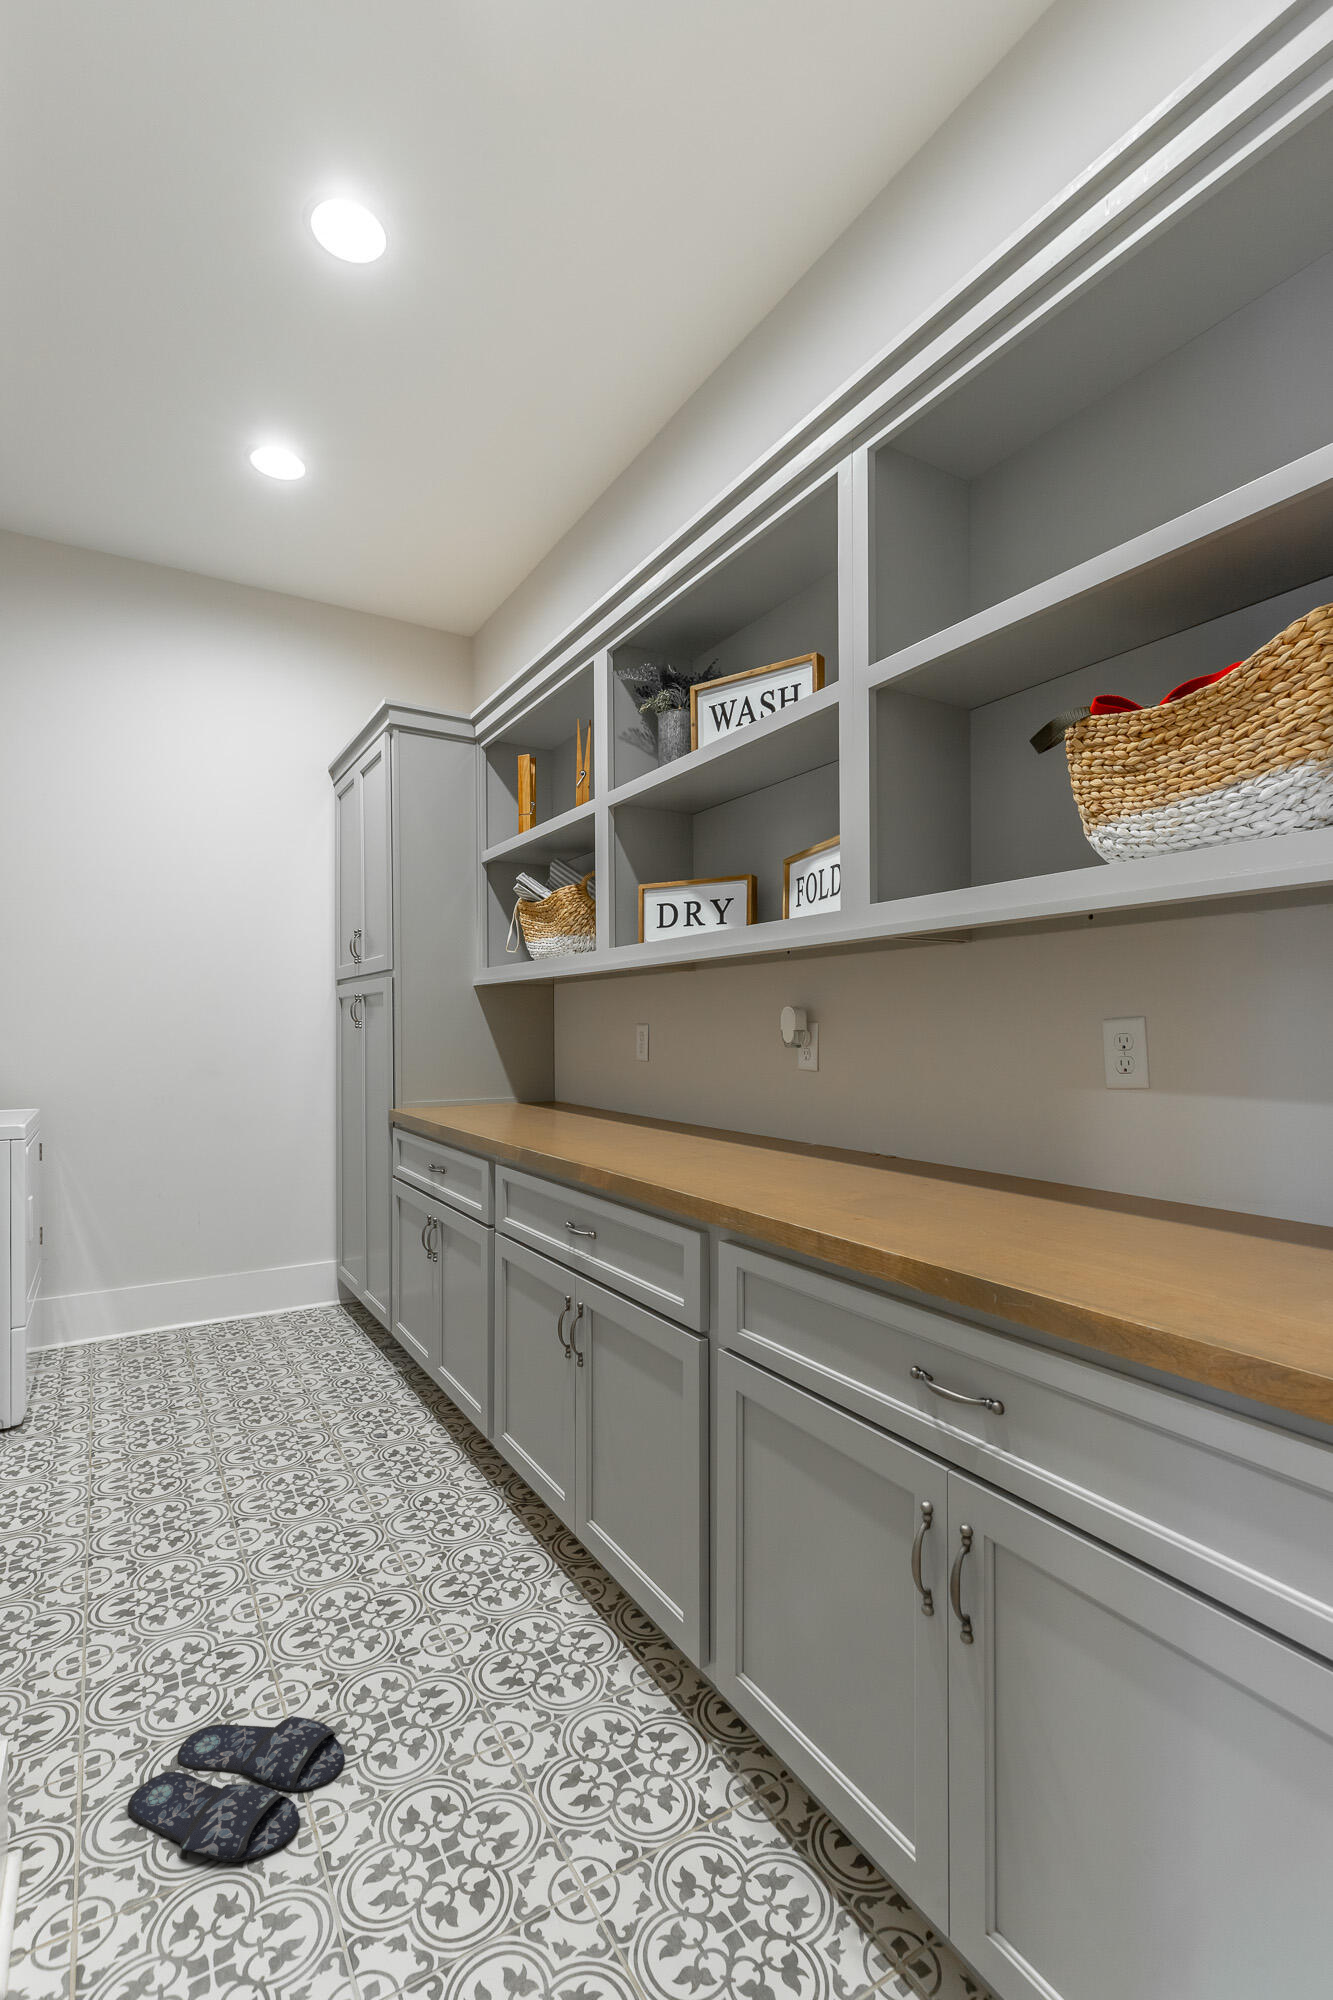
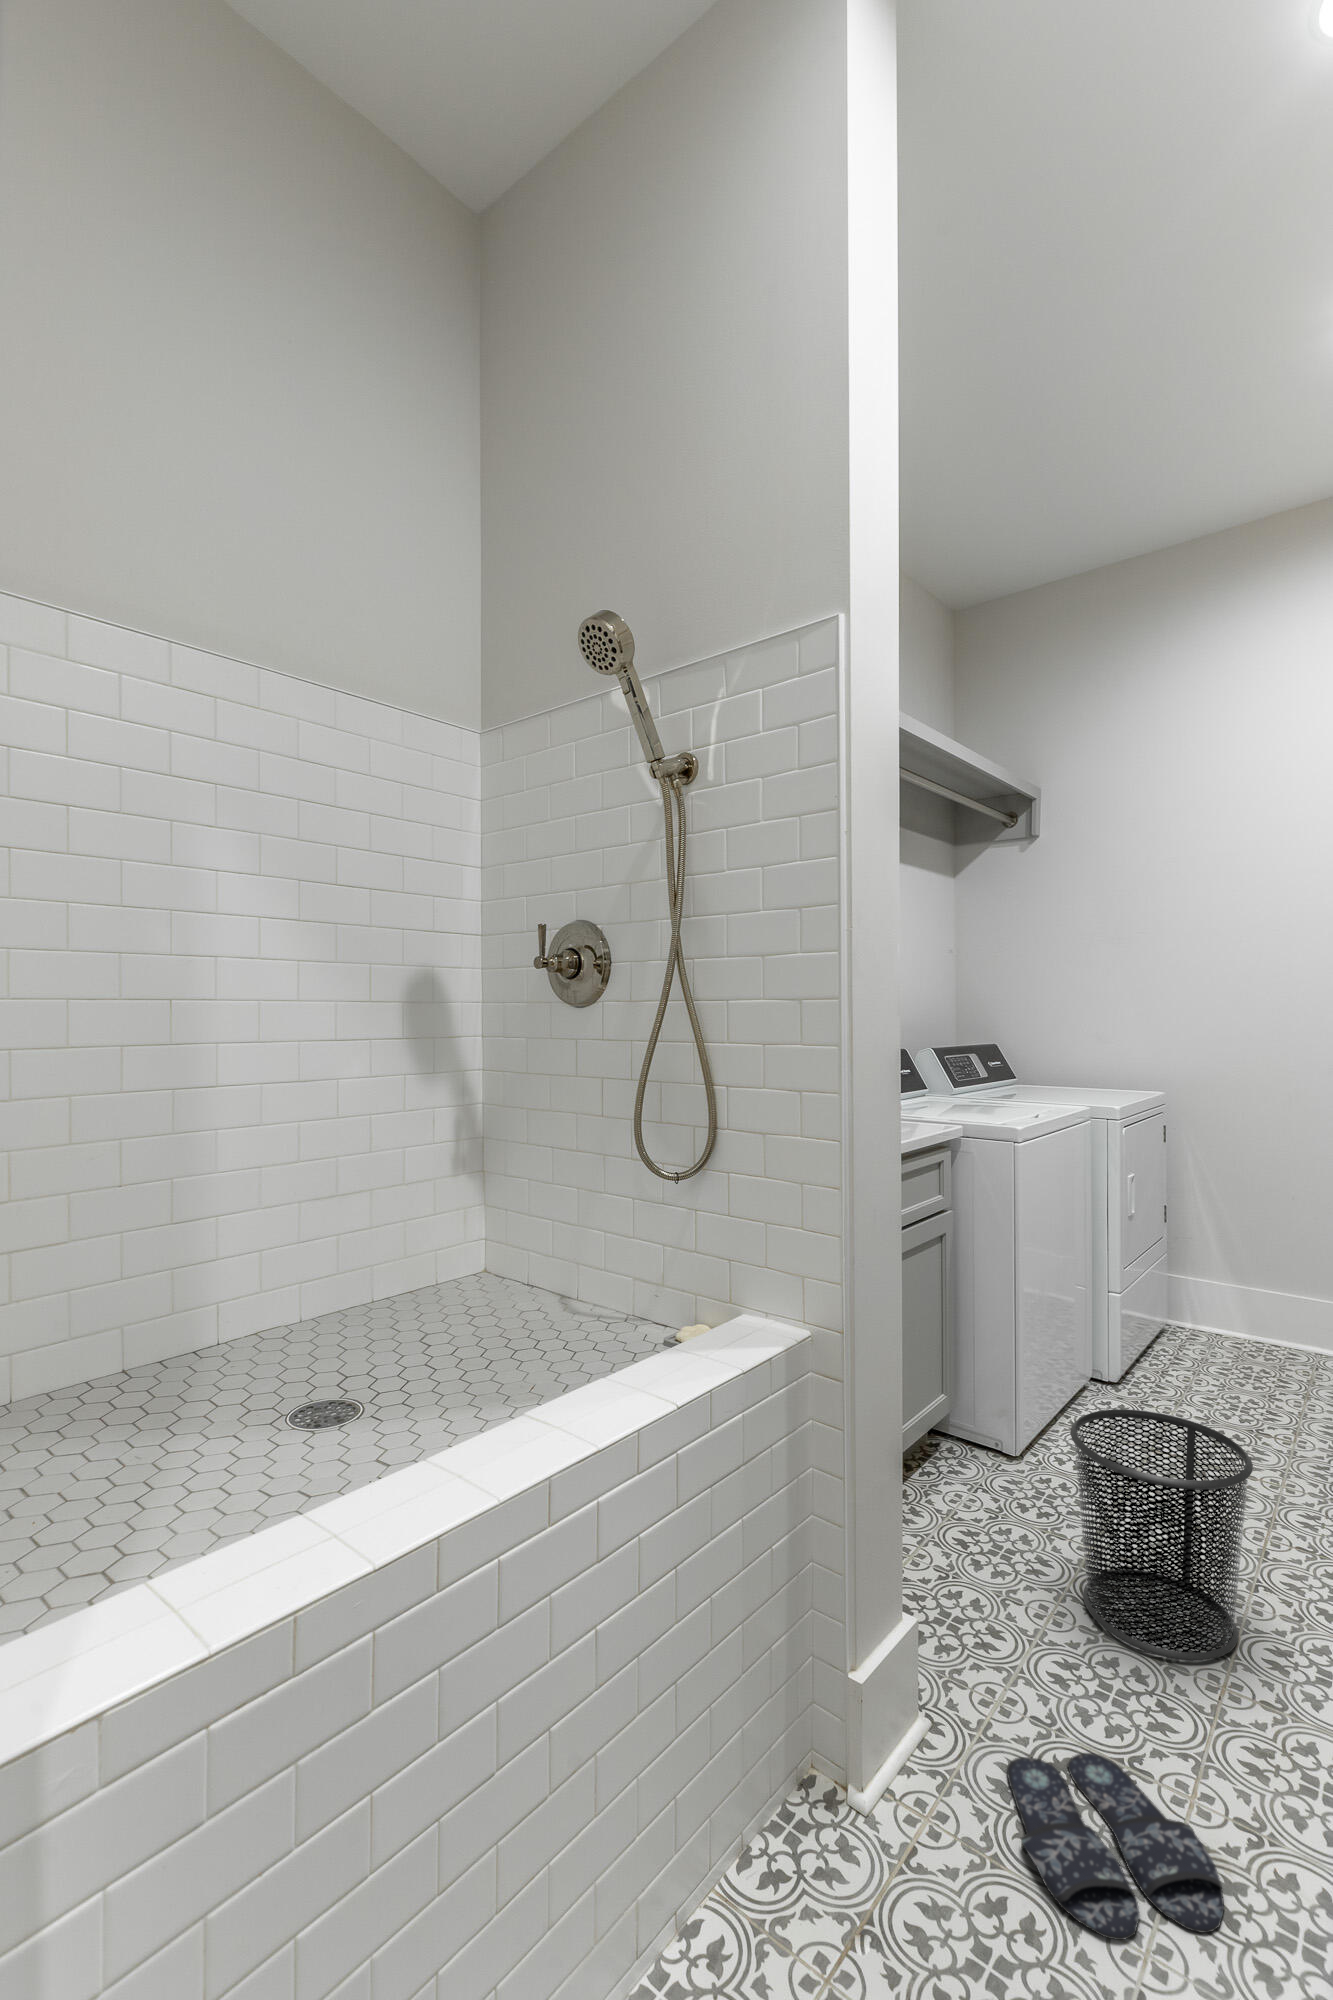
waste bin: none [88,1401,259,1634] -> present [1070,1409,1253,1661]

